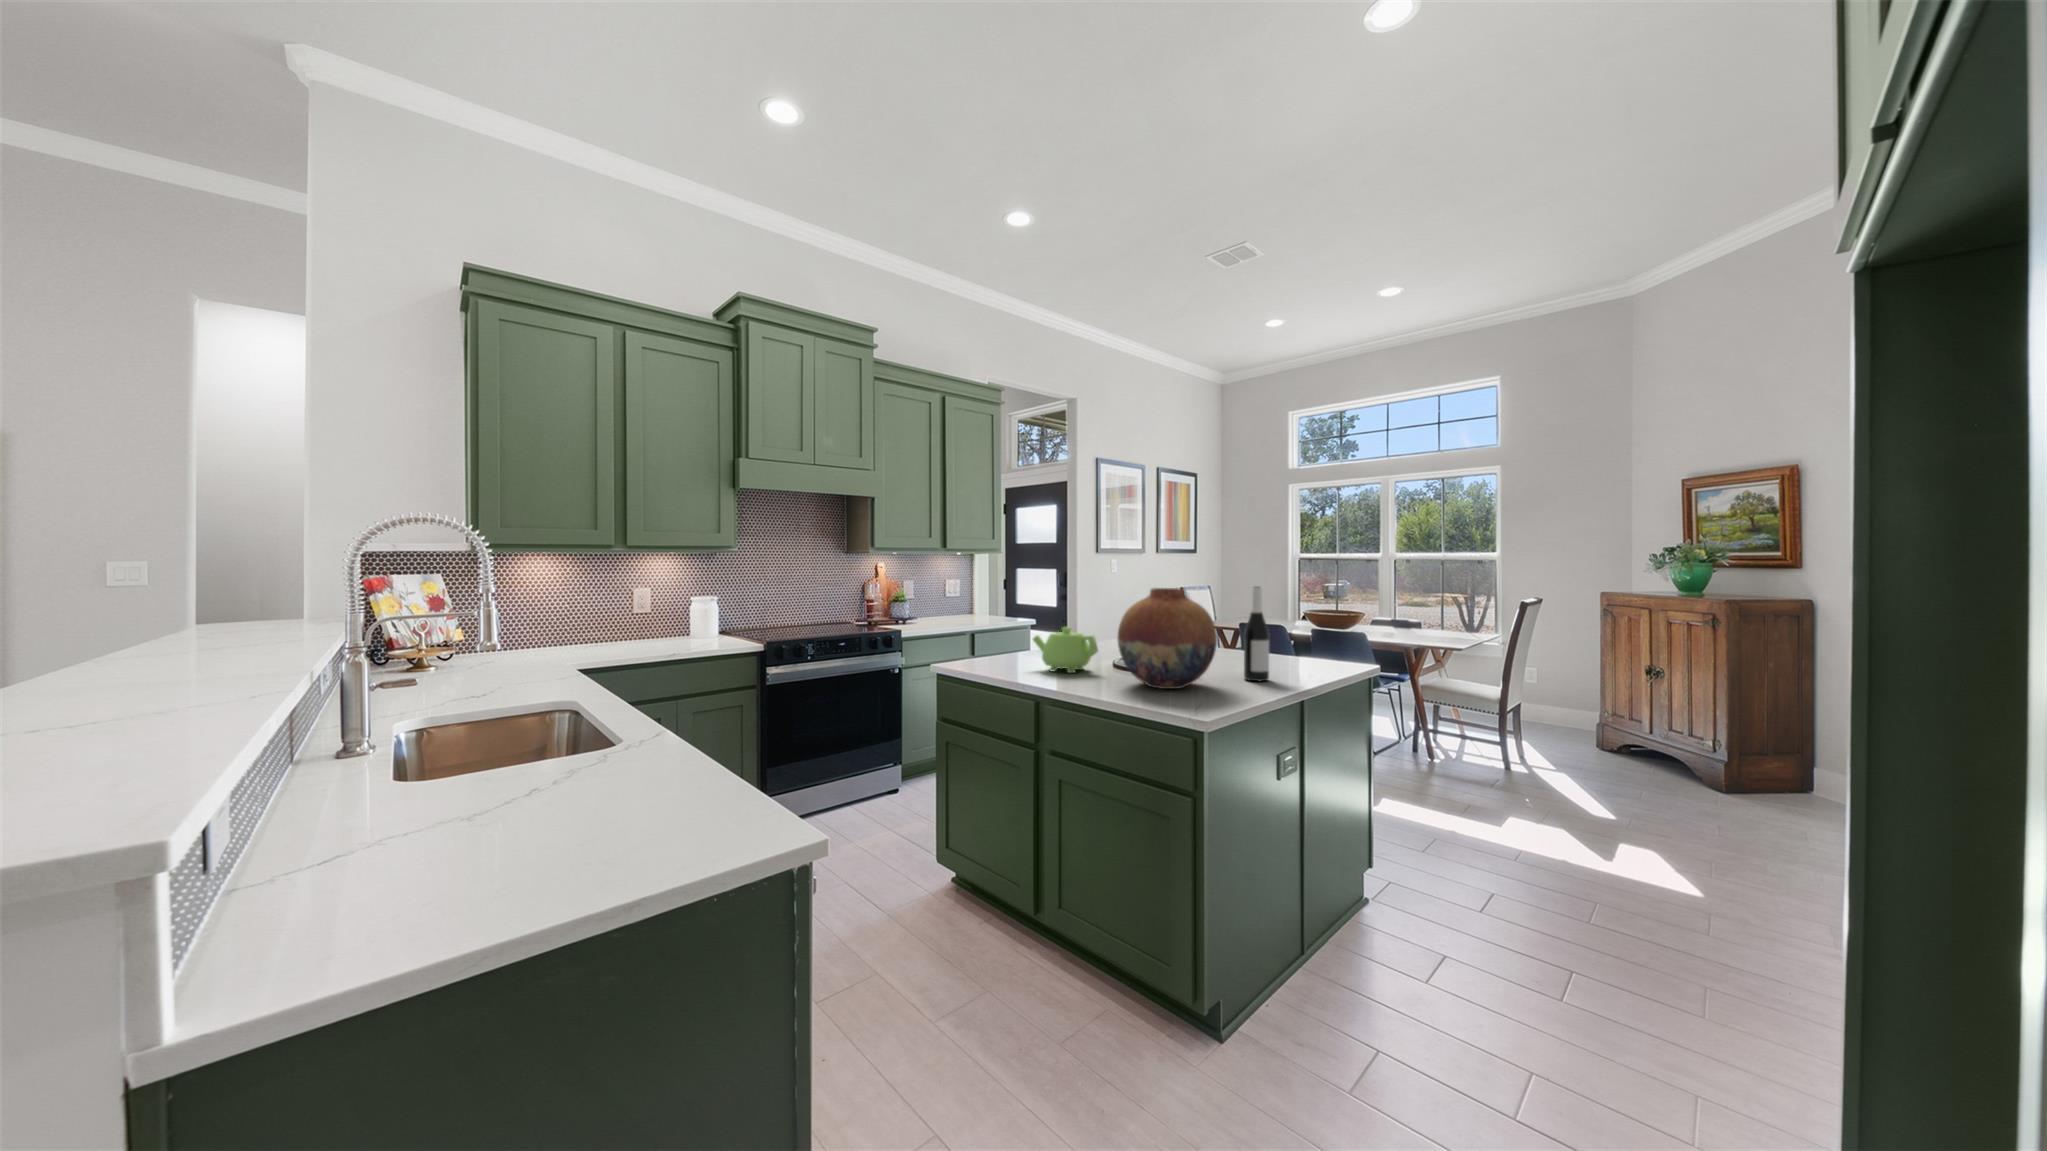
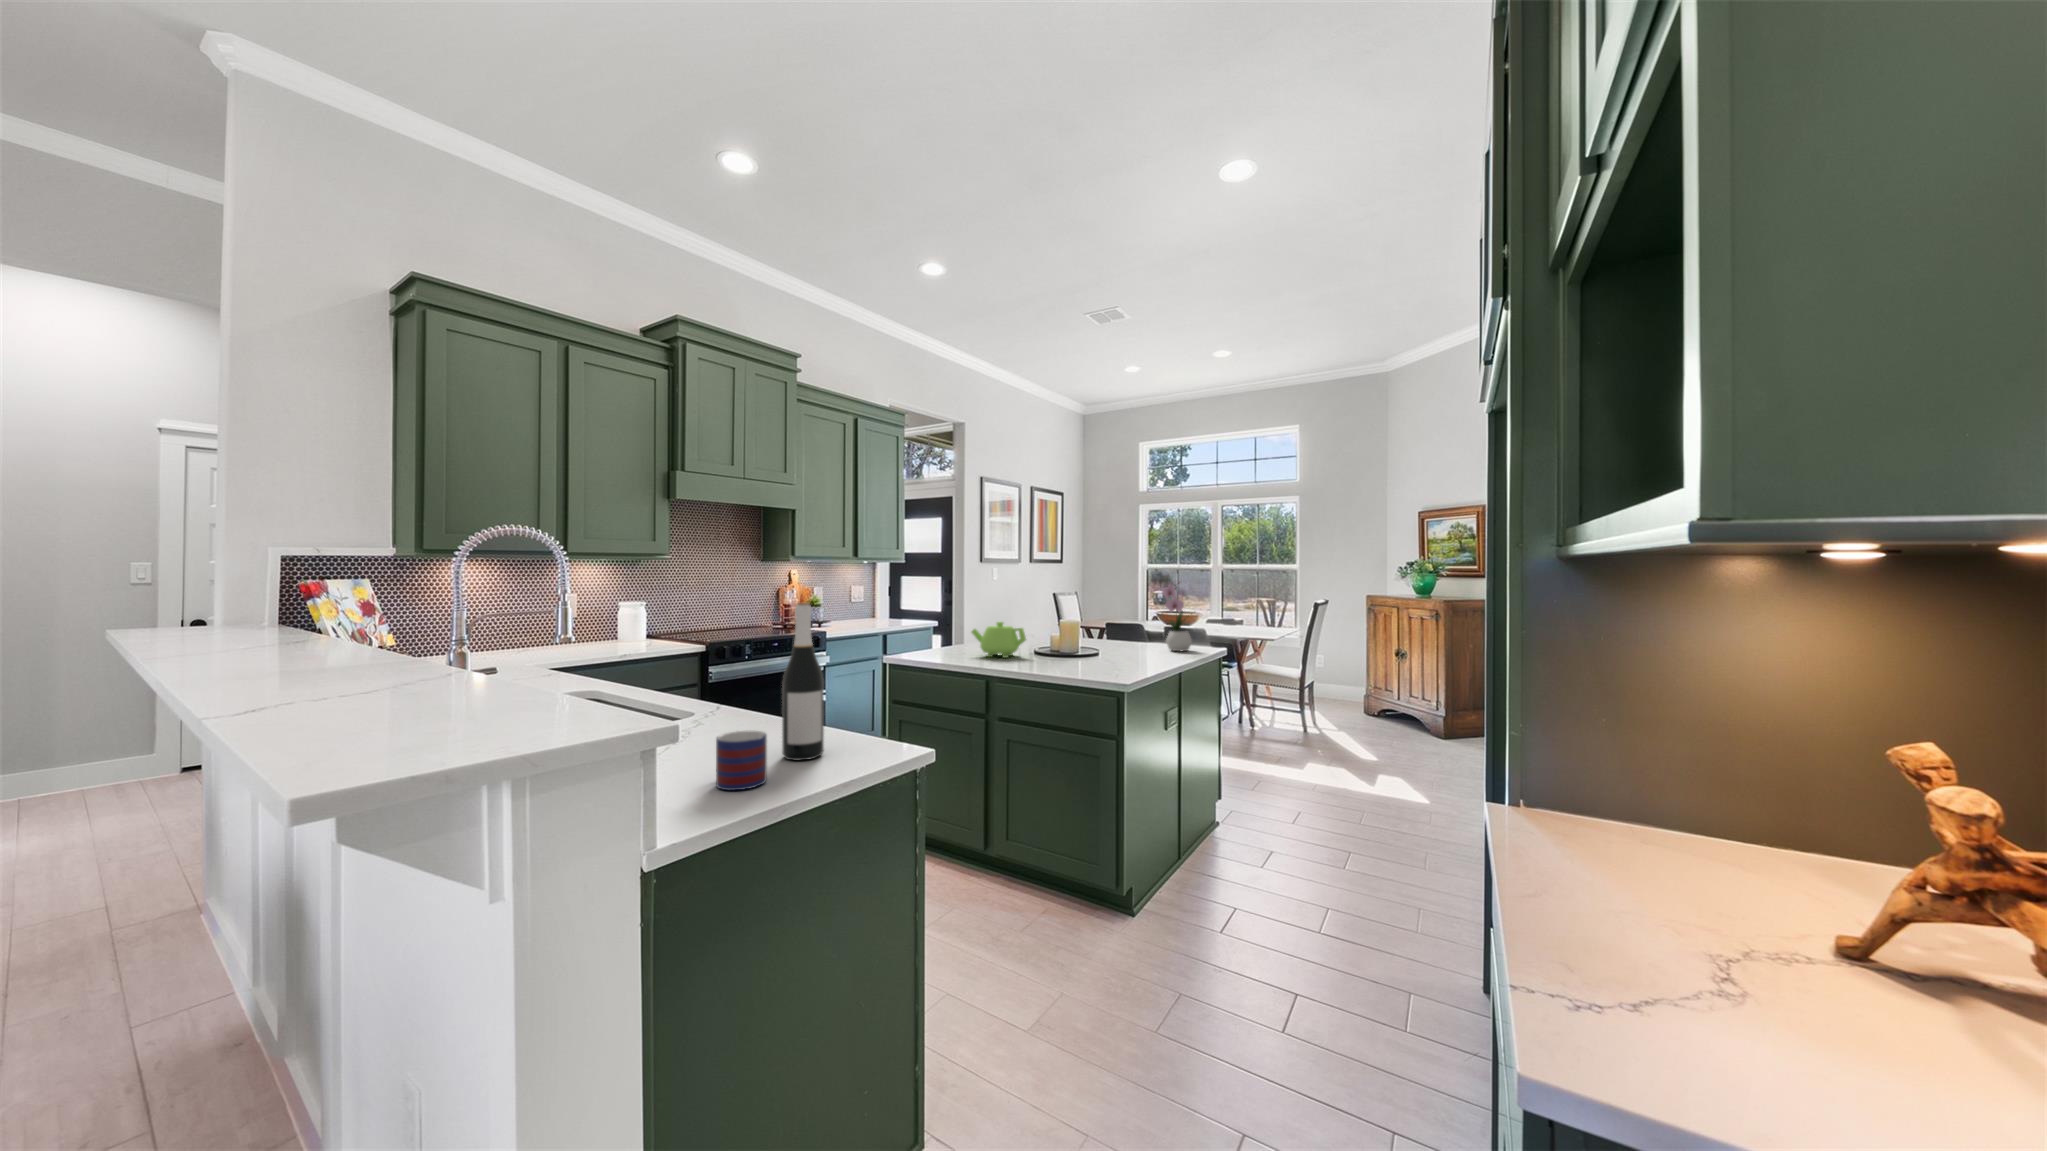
flower arrangement: none [1283,568,1331,671] -> present [1162,583,1192,651]
wine bottle: present [1244,586,1269,681] -> present [782,603,824,760]
vase: present [1118,588,1217,689] -> none [1048,589,1122,666]
mug: none [412,815,506,918] -> present [716,731,767,790]

